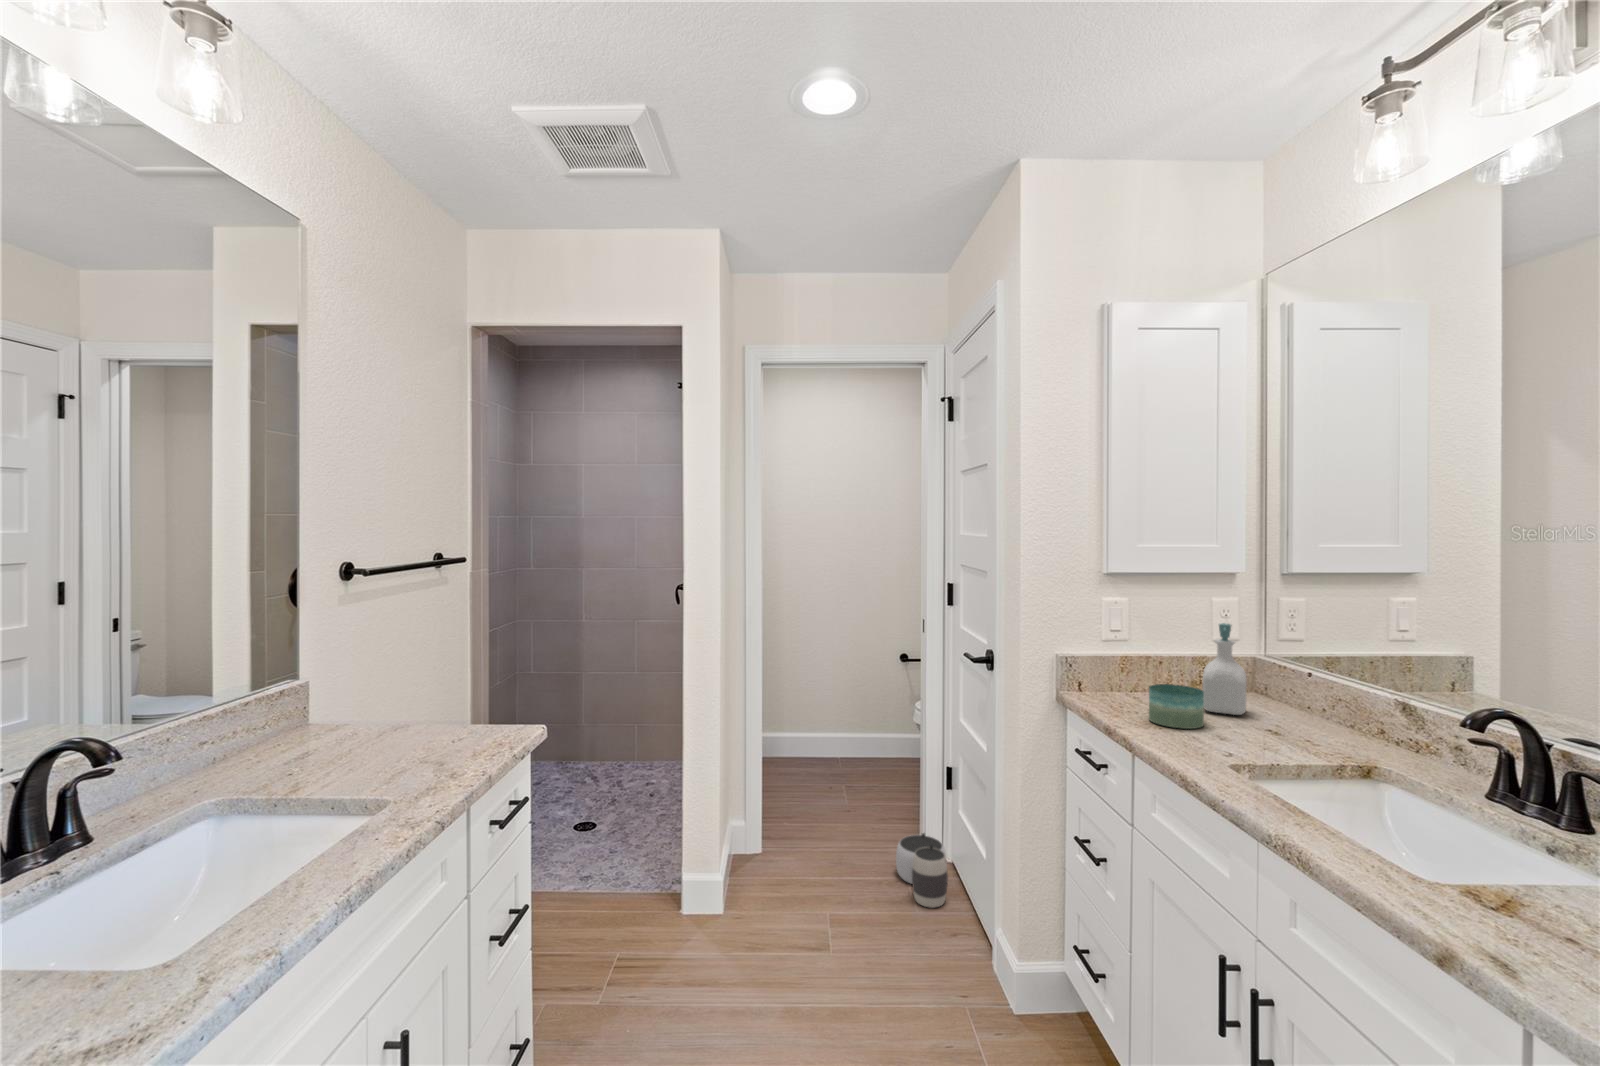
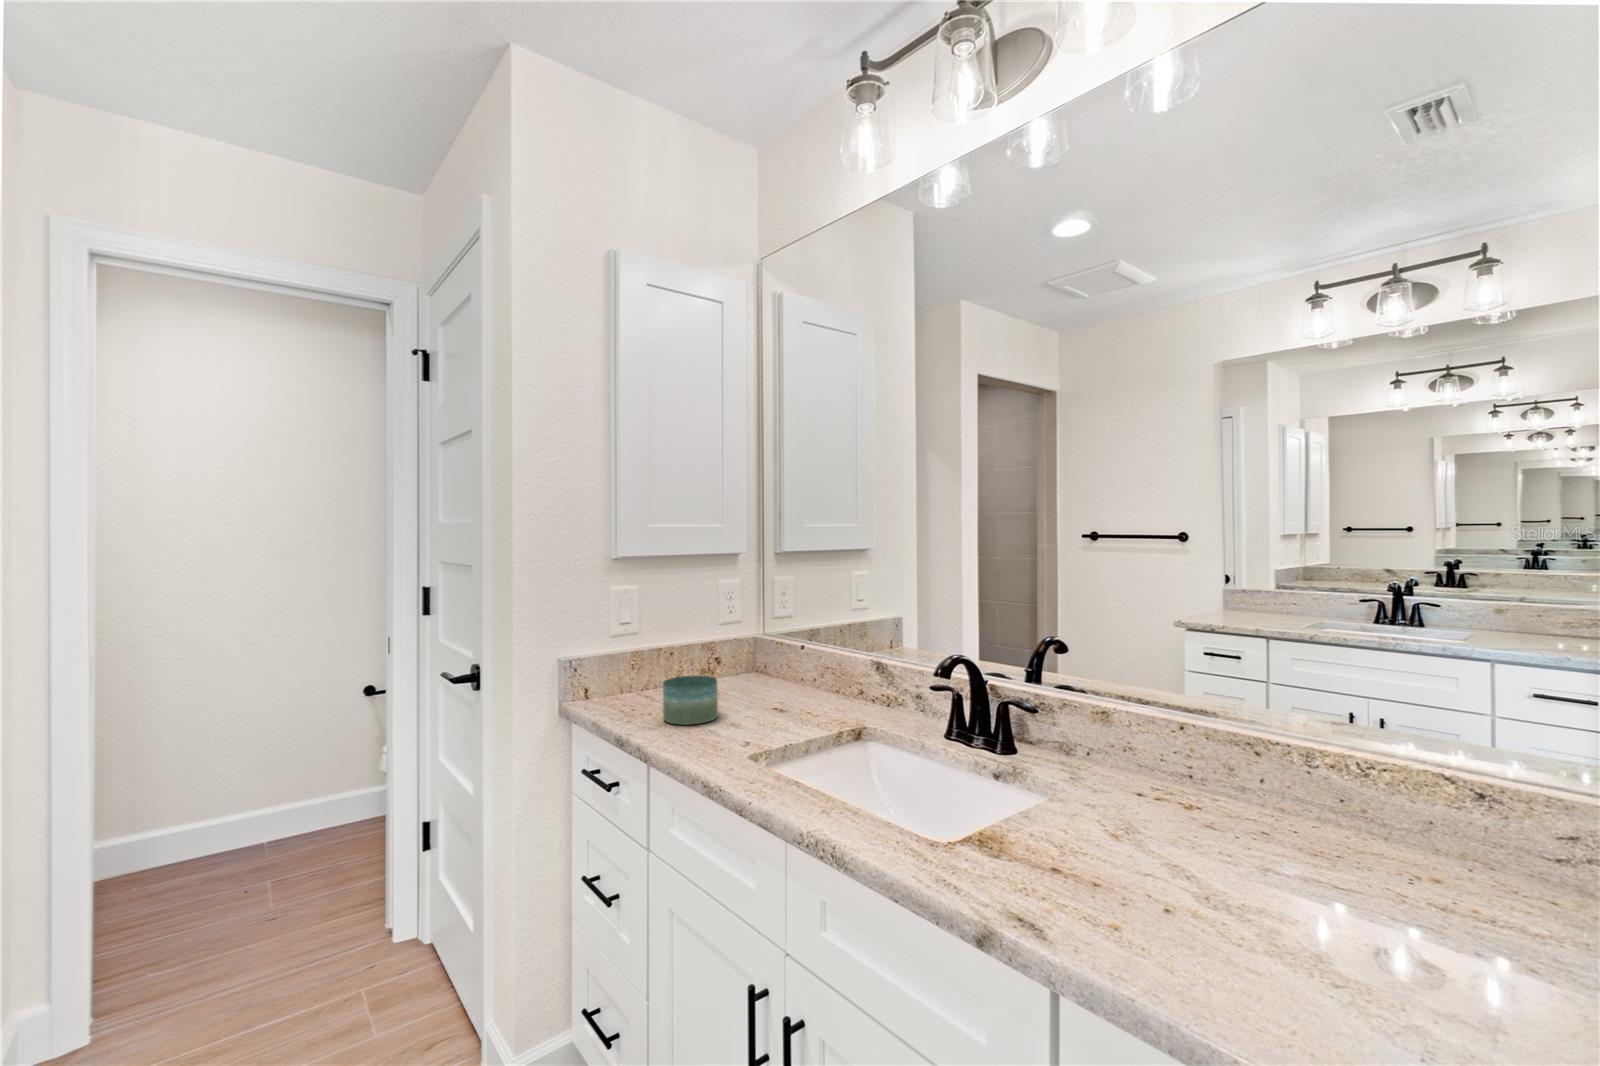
soap bottle: present [1202,623,1247,715] -> none [714,604,754,700]
waste basket: present [896,833,948,908] -> none [344,919,422,1023]

